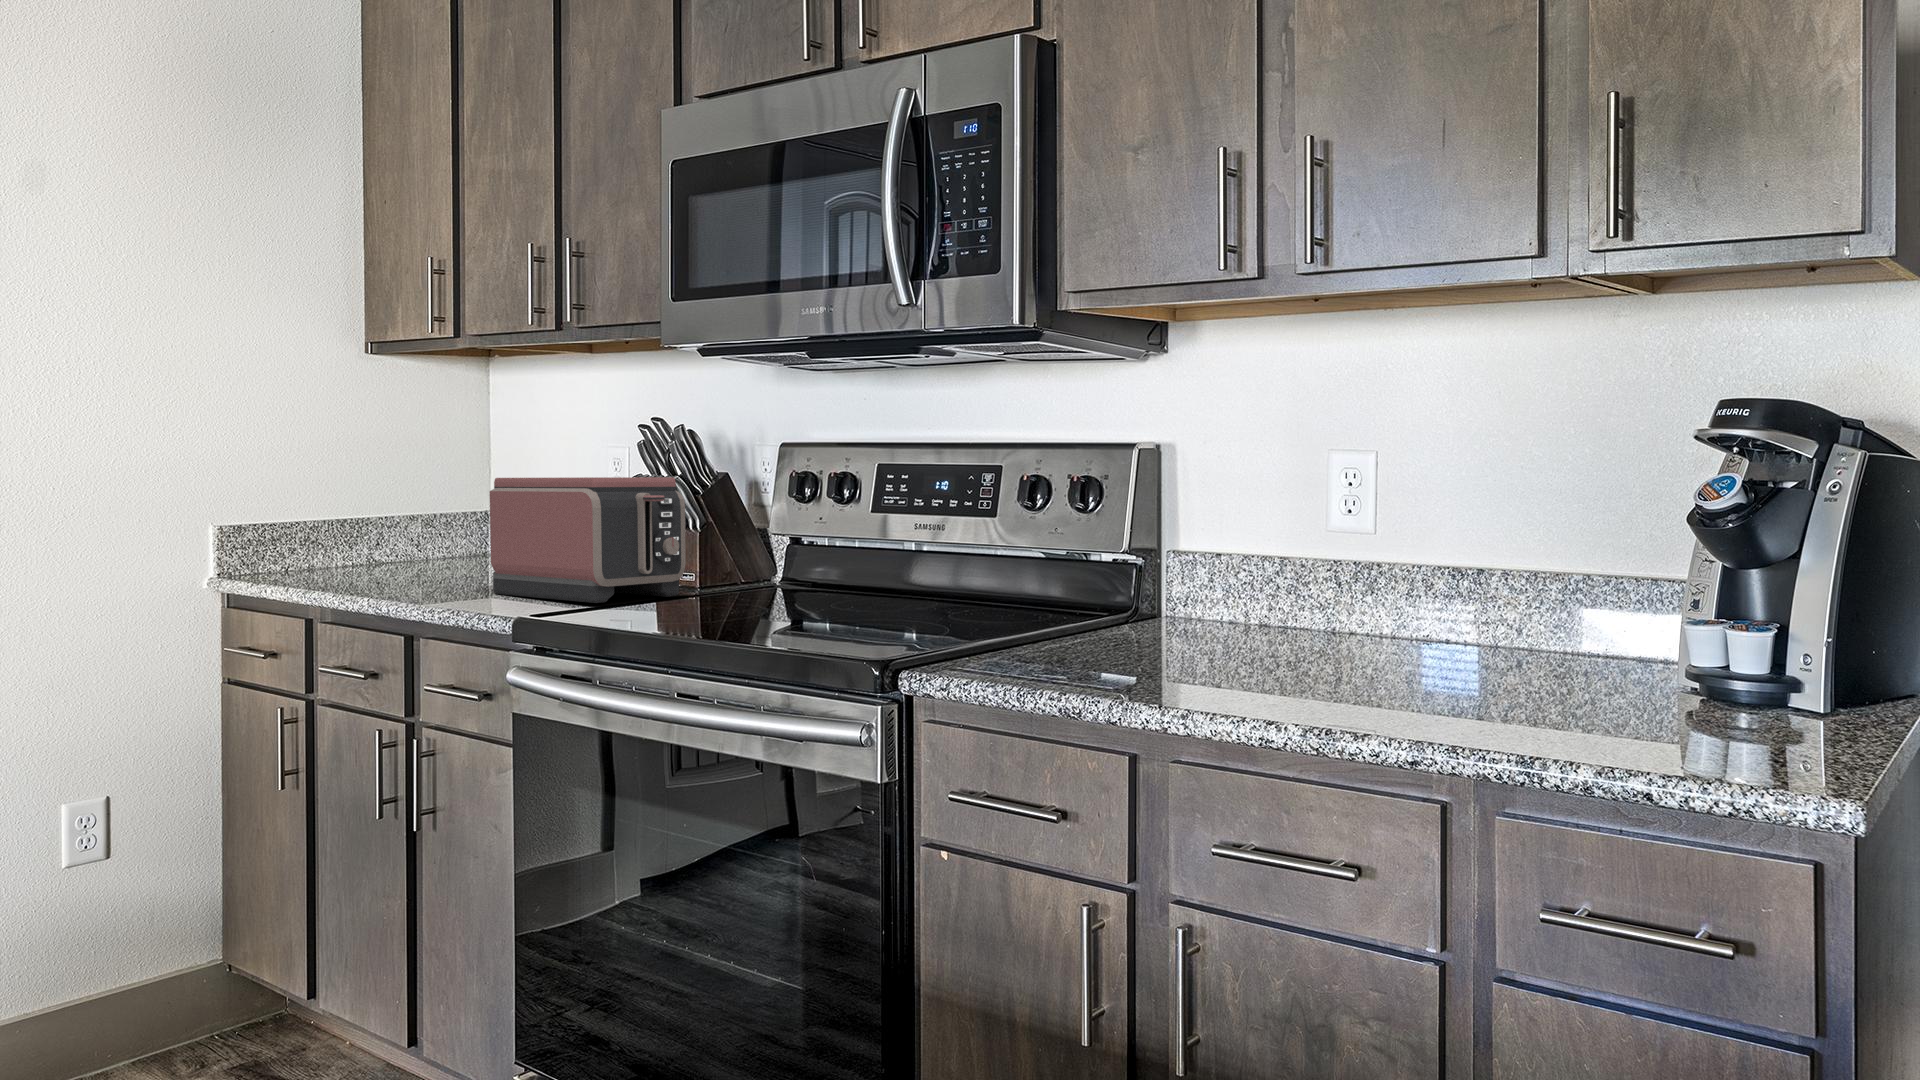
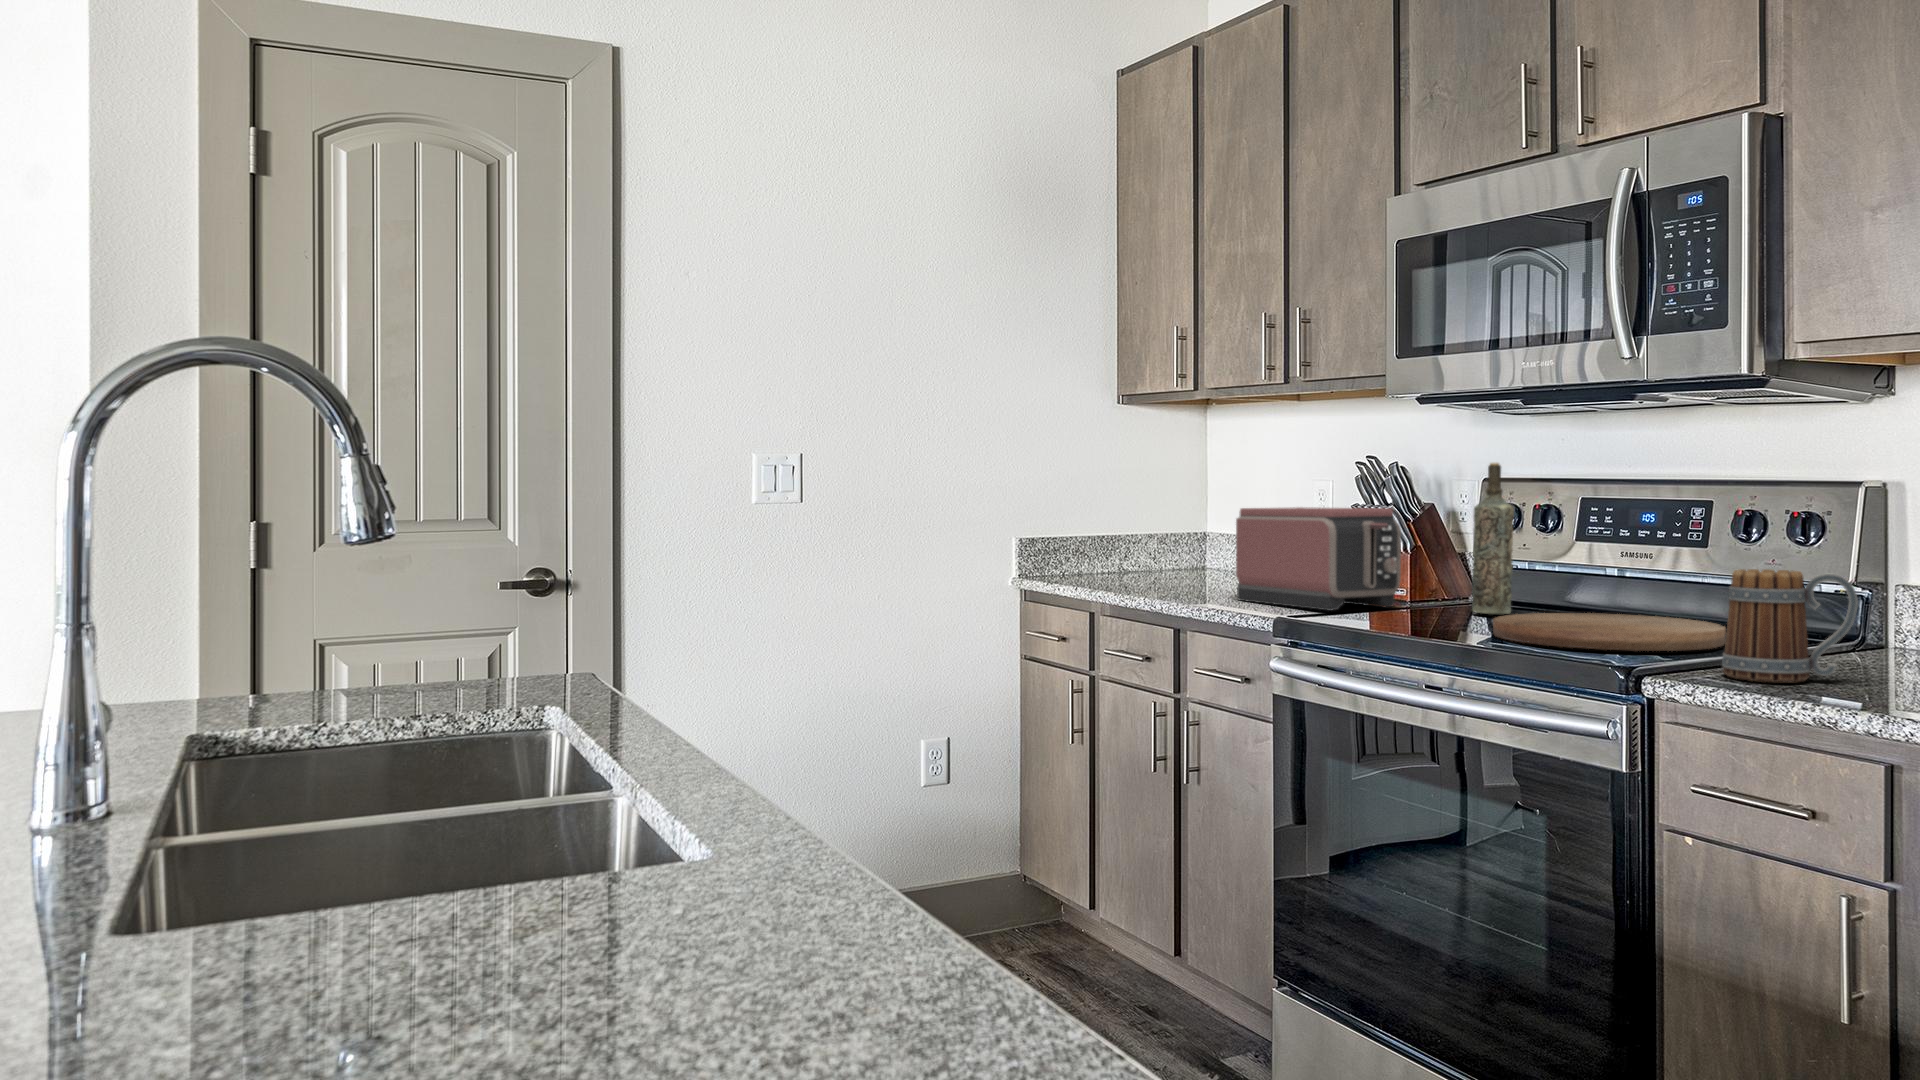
bottle: none [763,424,806,601] -> present [1472,463,1514,615]
mug: none [985,541,1111,667] -> present [1722,569,1858,683]
cutting board: none [769,596,1006,638] -> present [1493,613,1726,651]

